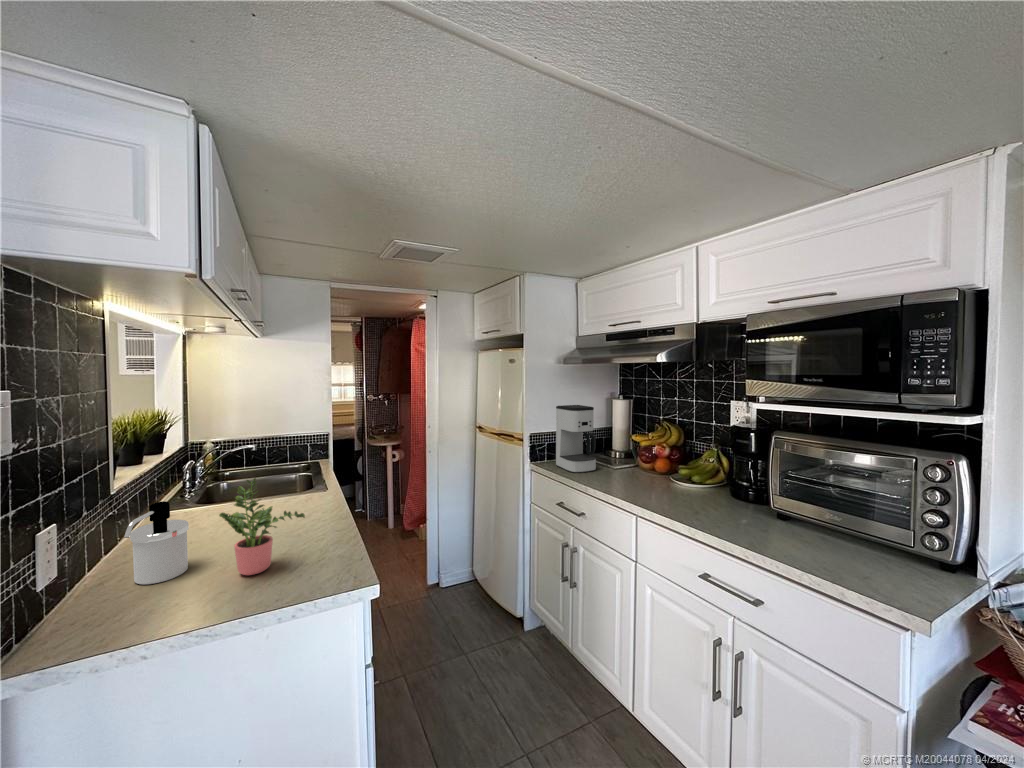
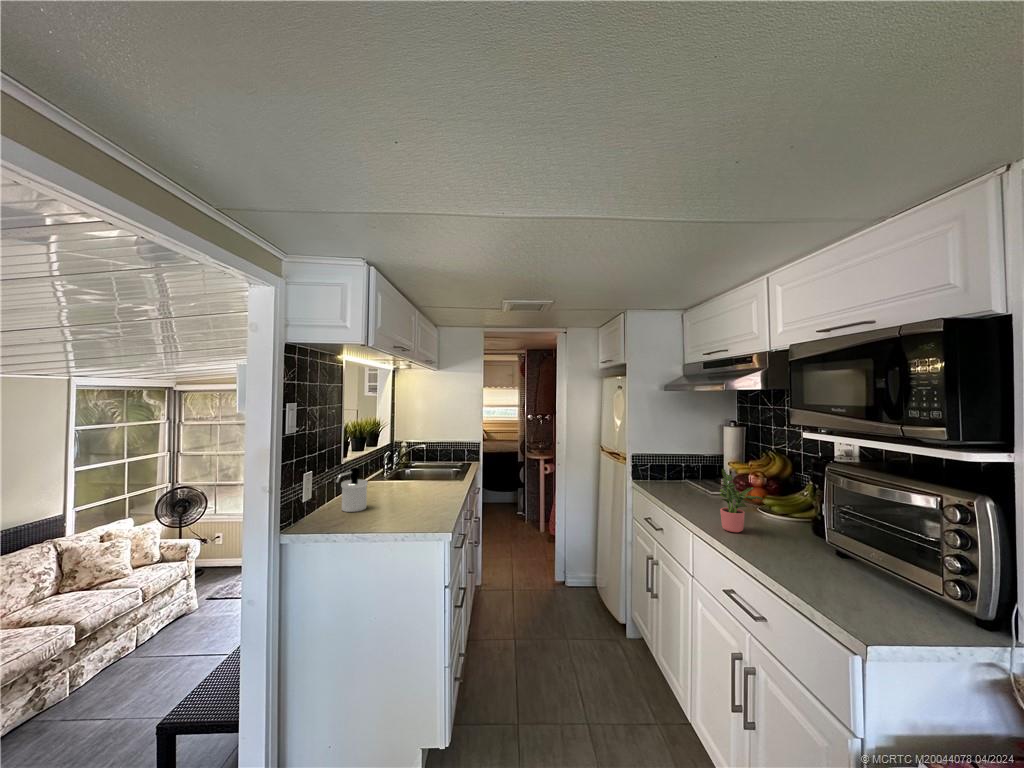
coffee maker: present [556,405,596,473] -> none [653,429,692,493]
potted plant: present [219,478,305,575] -> present [719,469,763,532]

